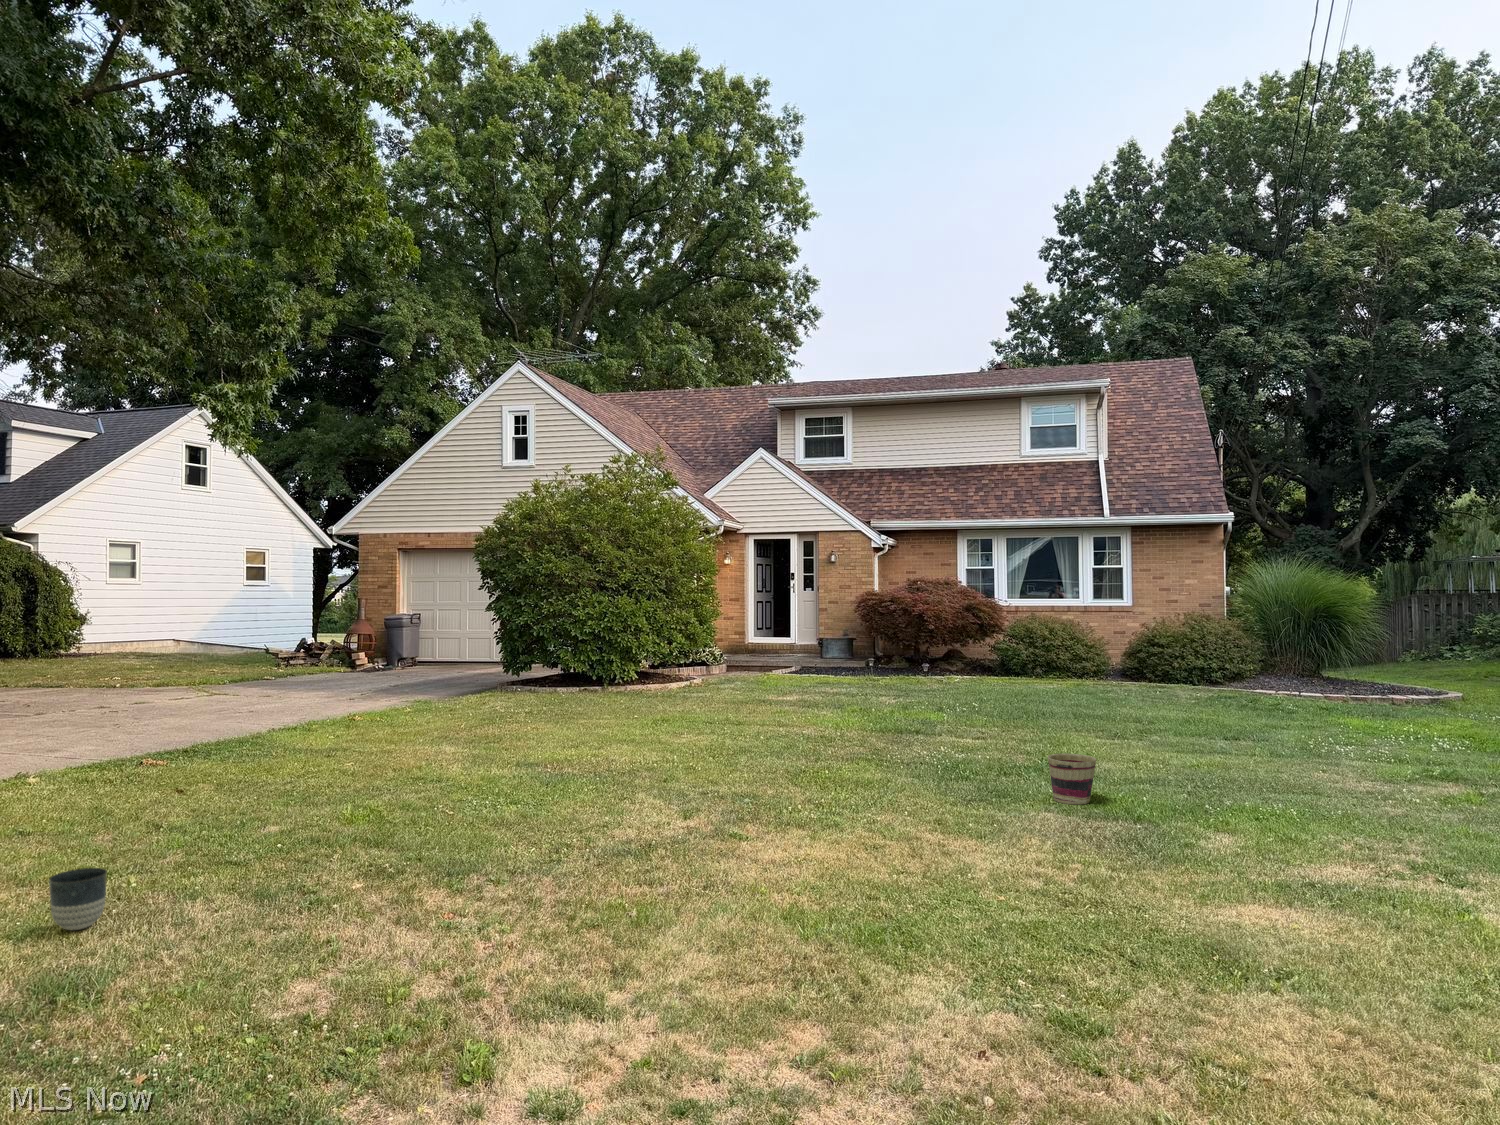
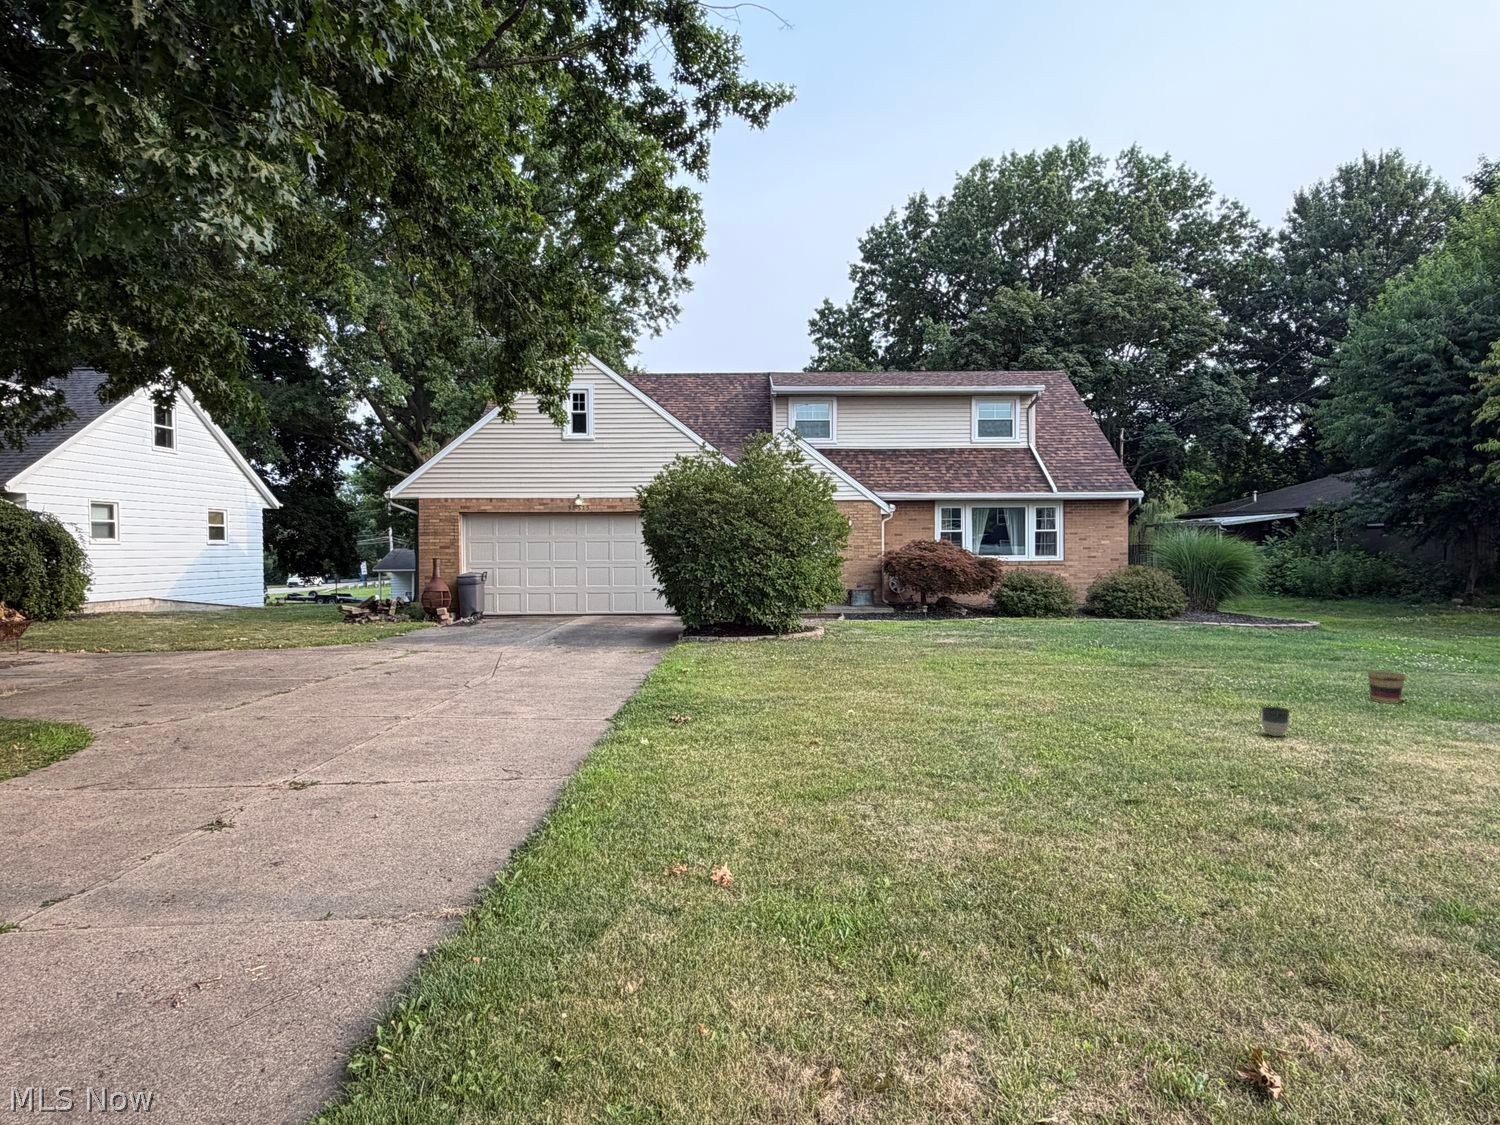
planter: present [49,868,107,930] -> present [1262,706,1290,736]

